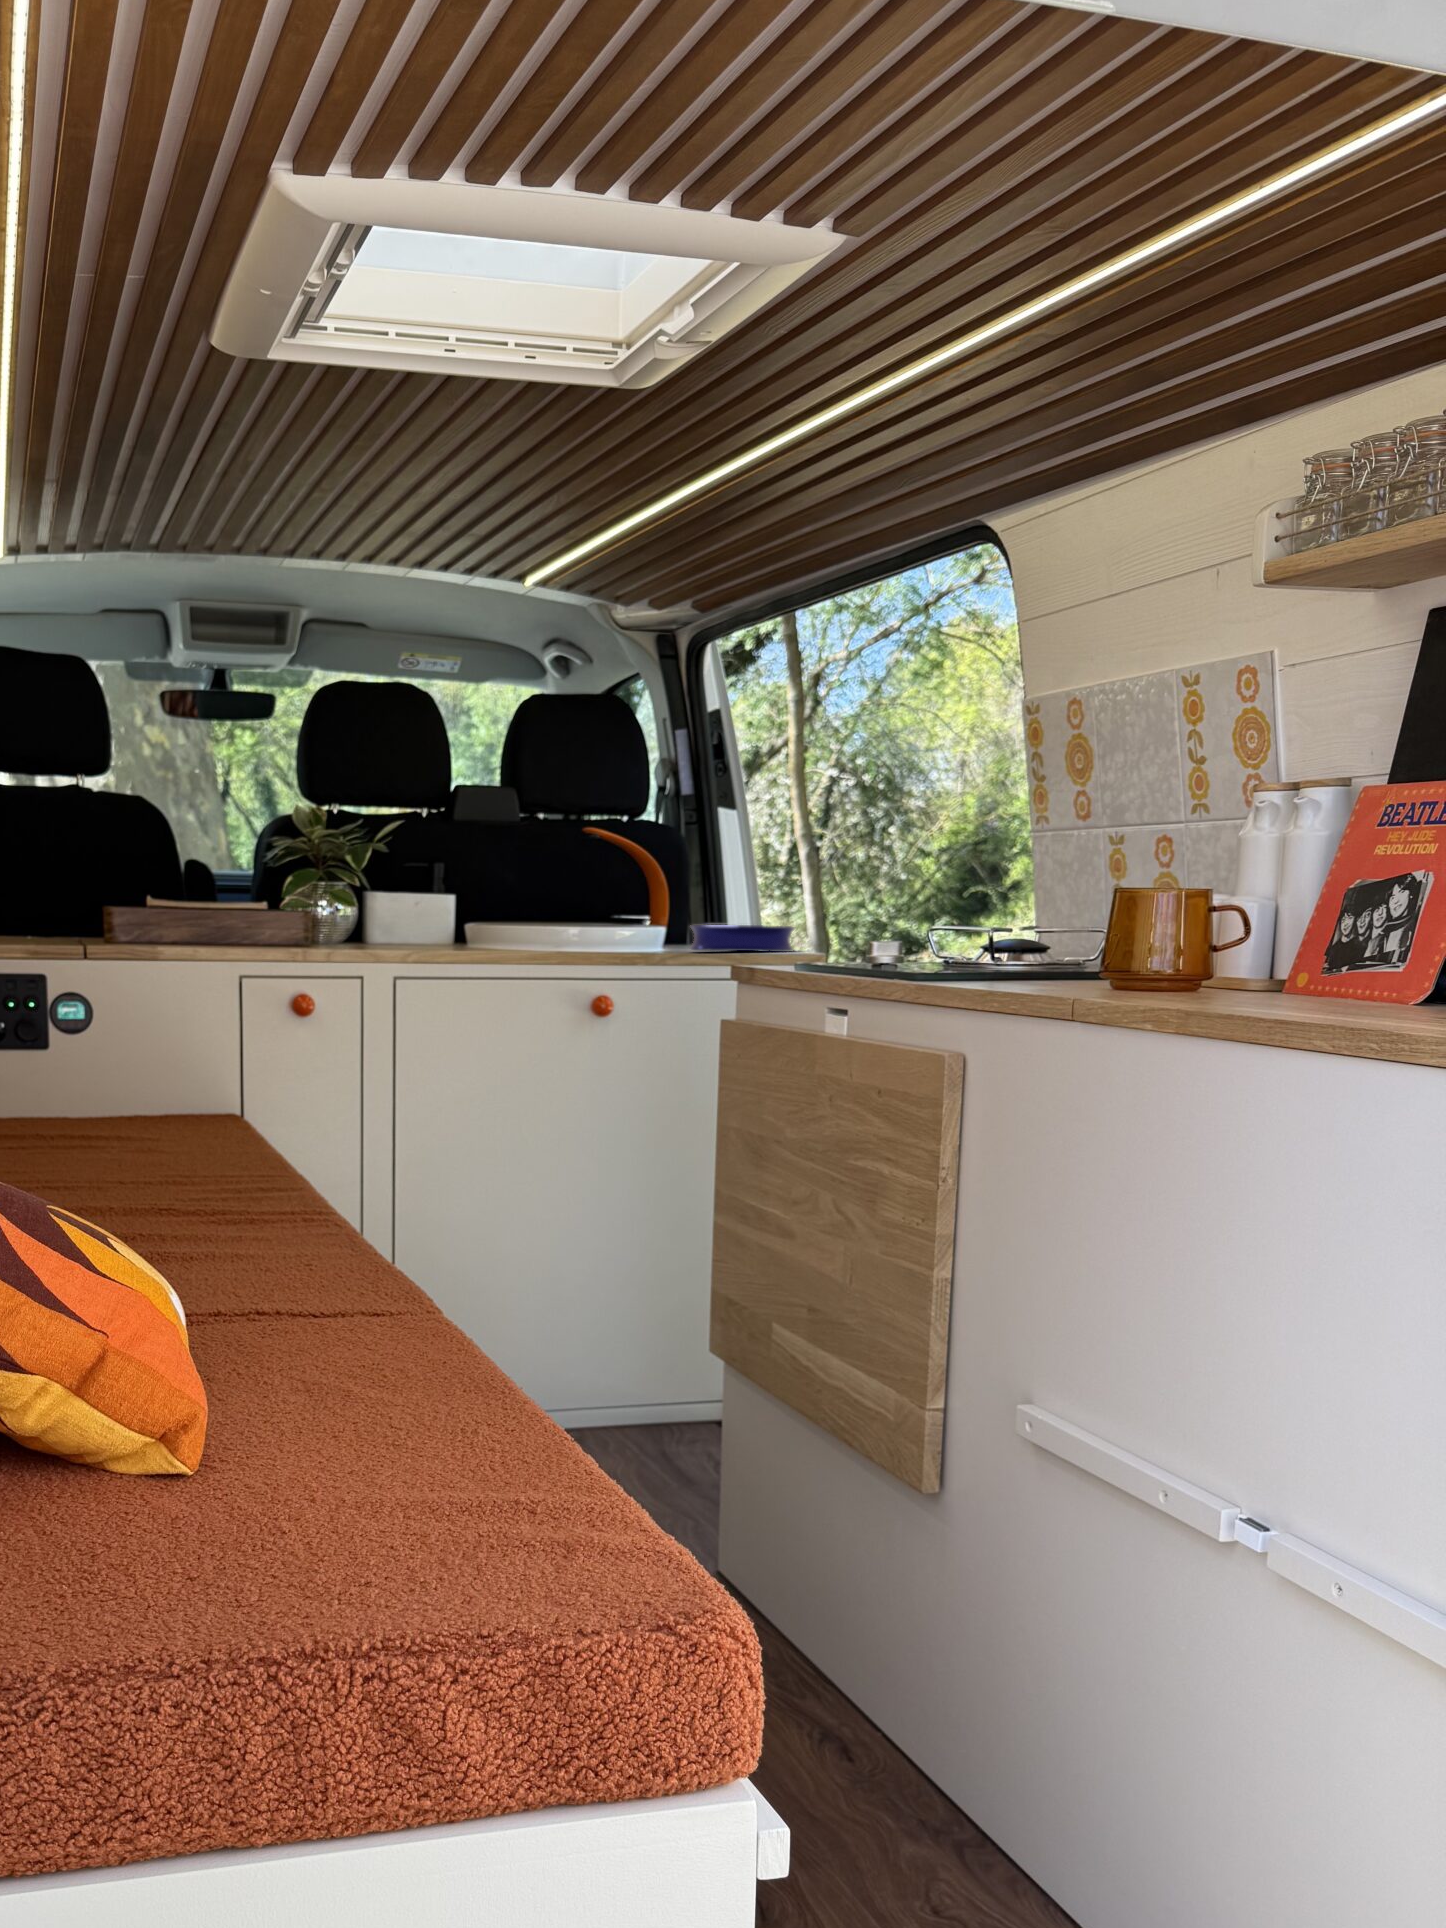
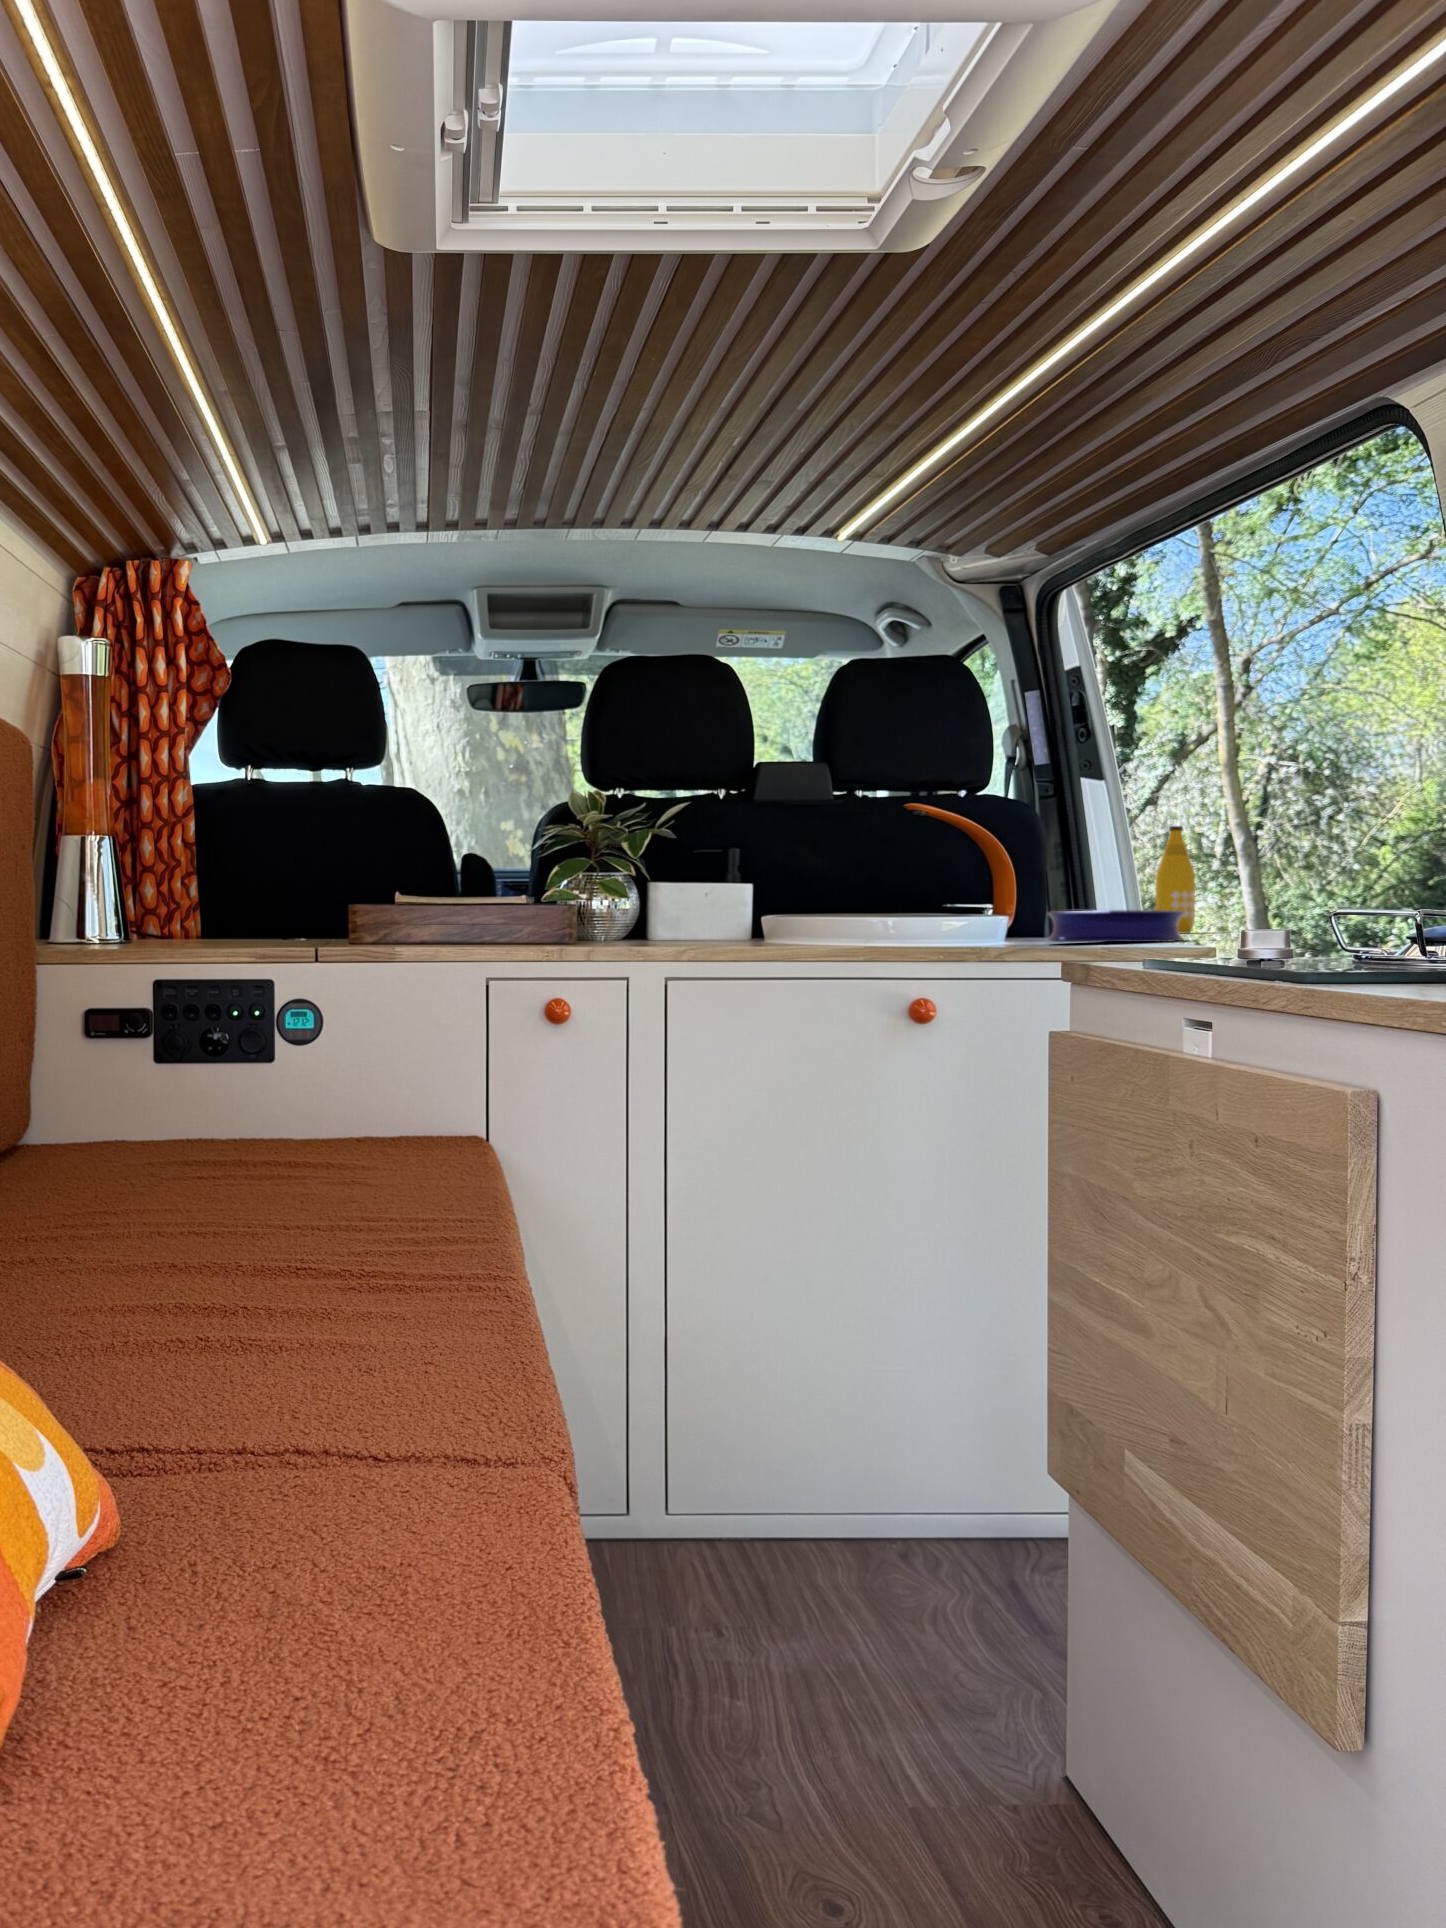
bottle: none [774,854,807,945] -> present [1155,826,1195,933]

